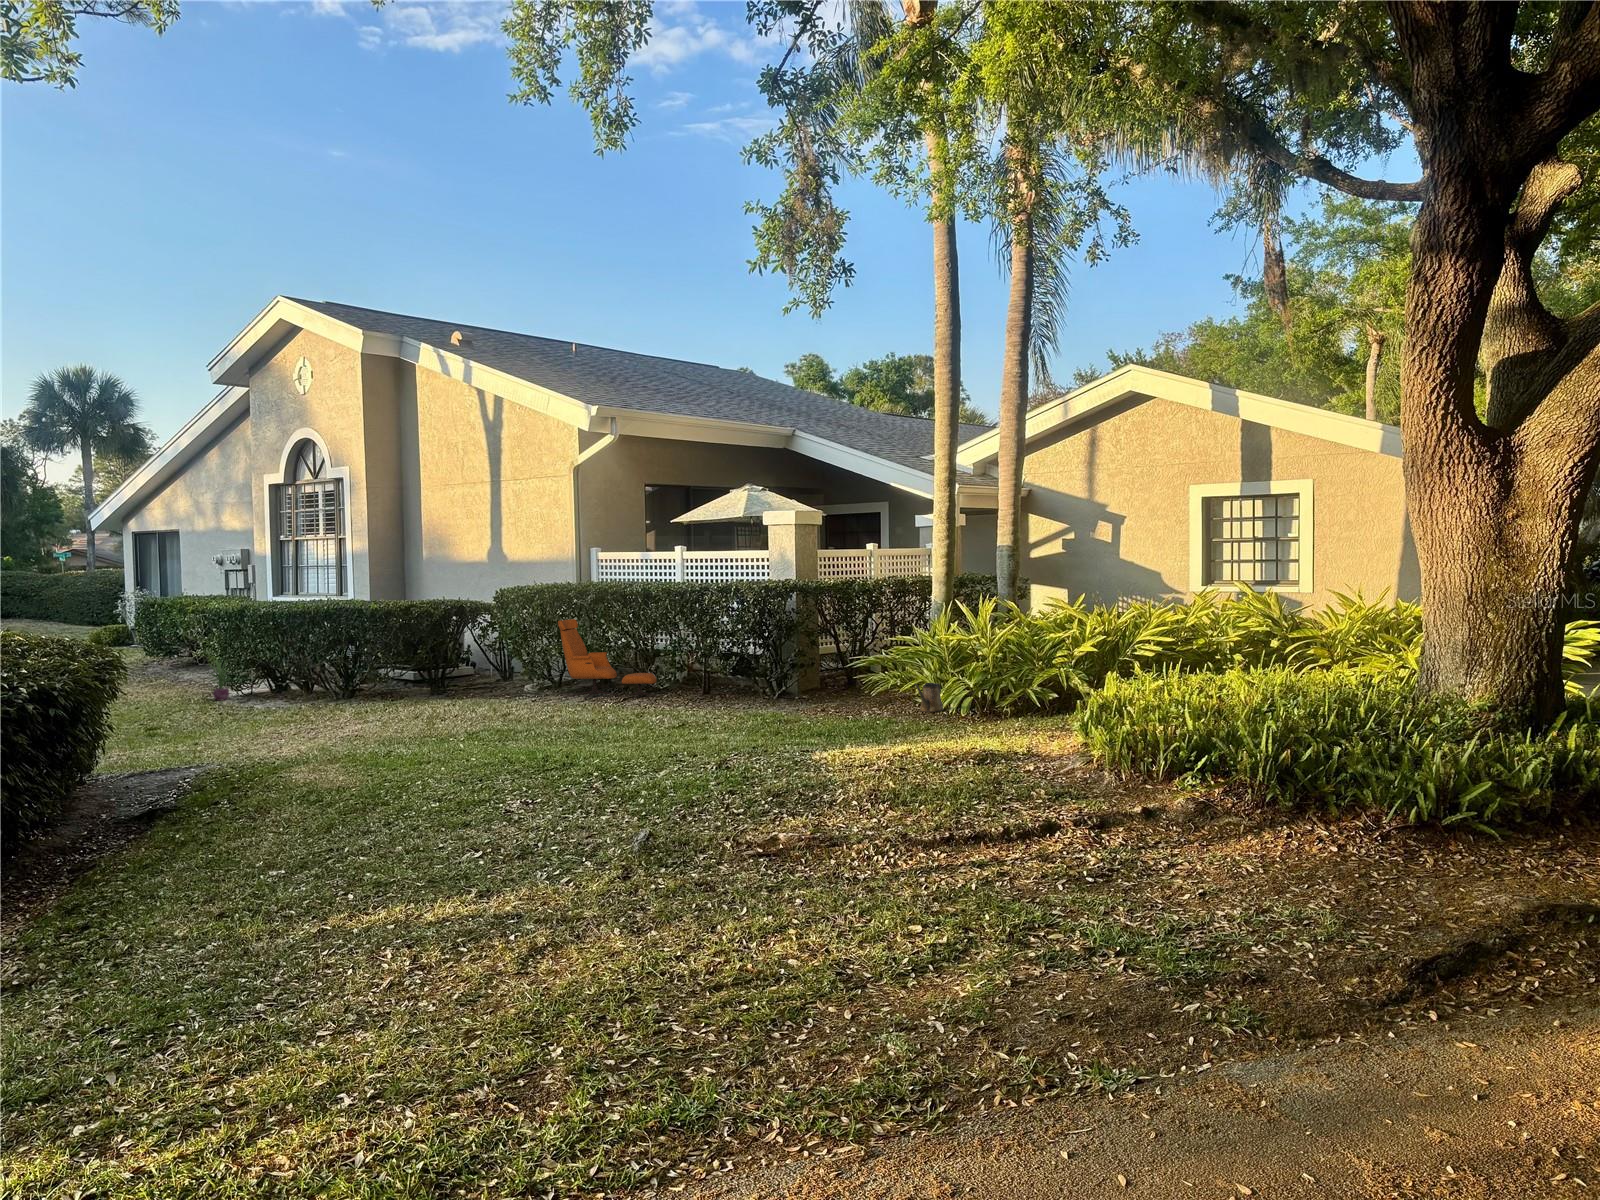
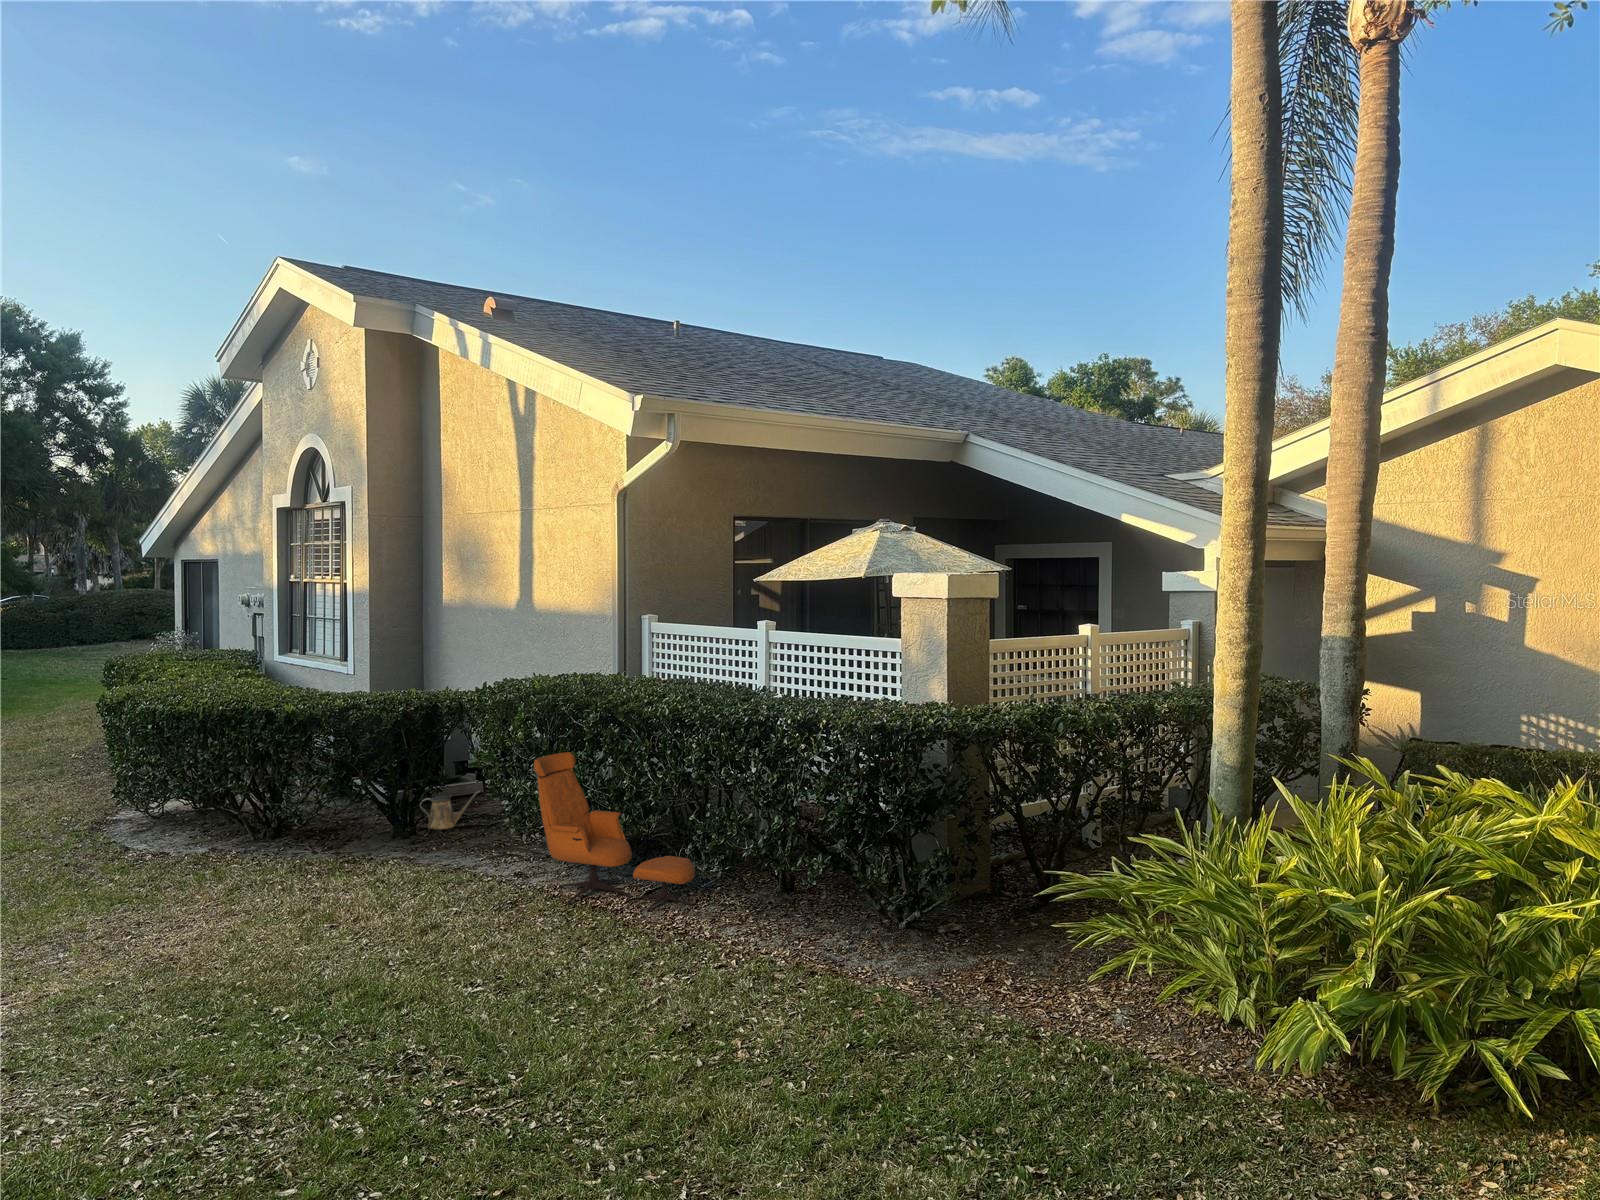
decorative plant: present [211,661,229,700] -> none [61,771,135,833]
watering can: present [915,683,944,712] -> present [420,791,480,830]

